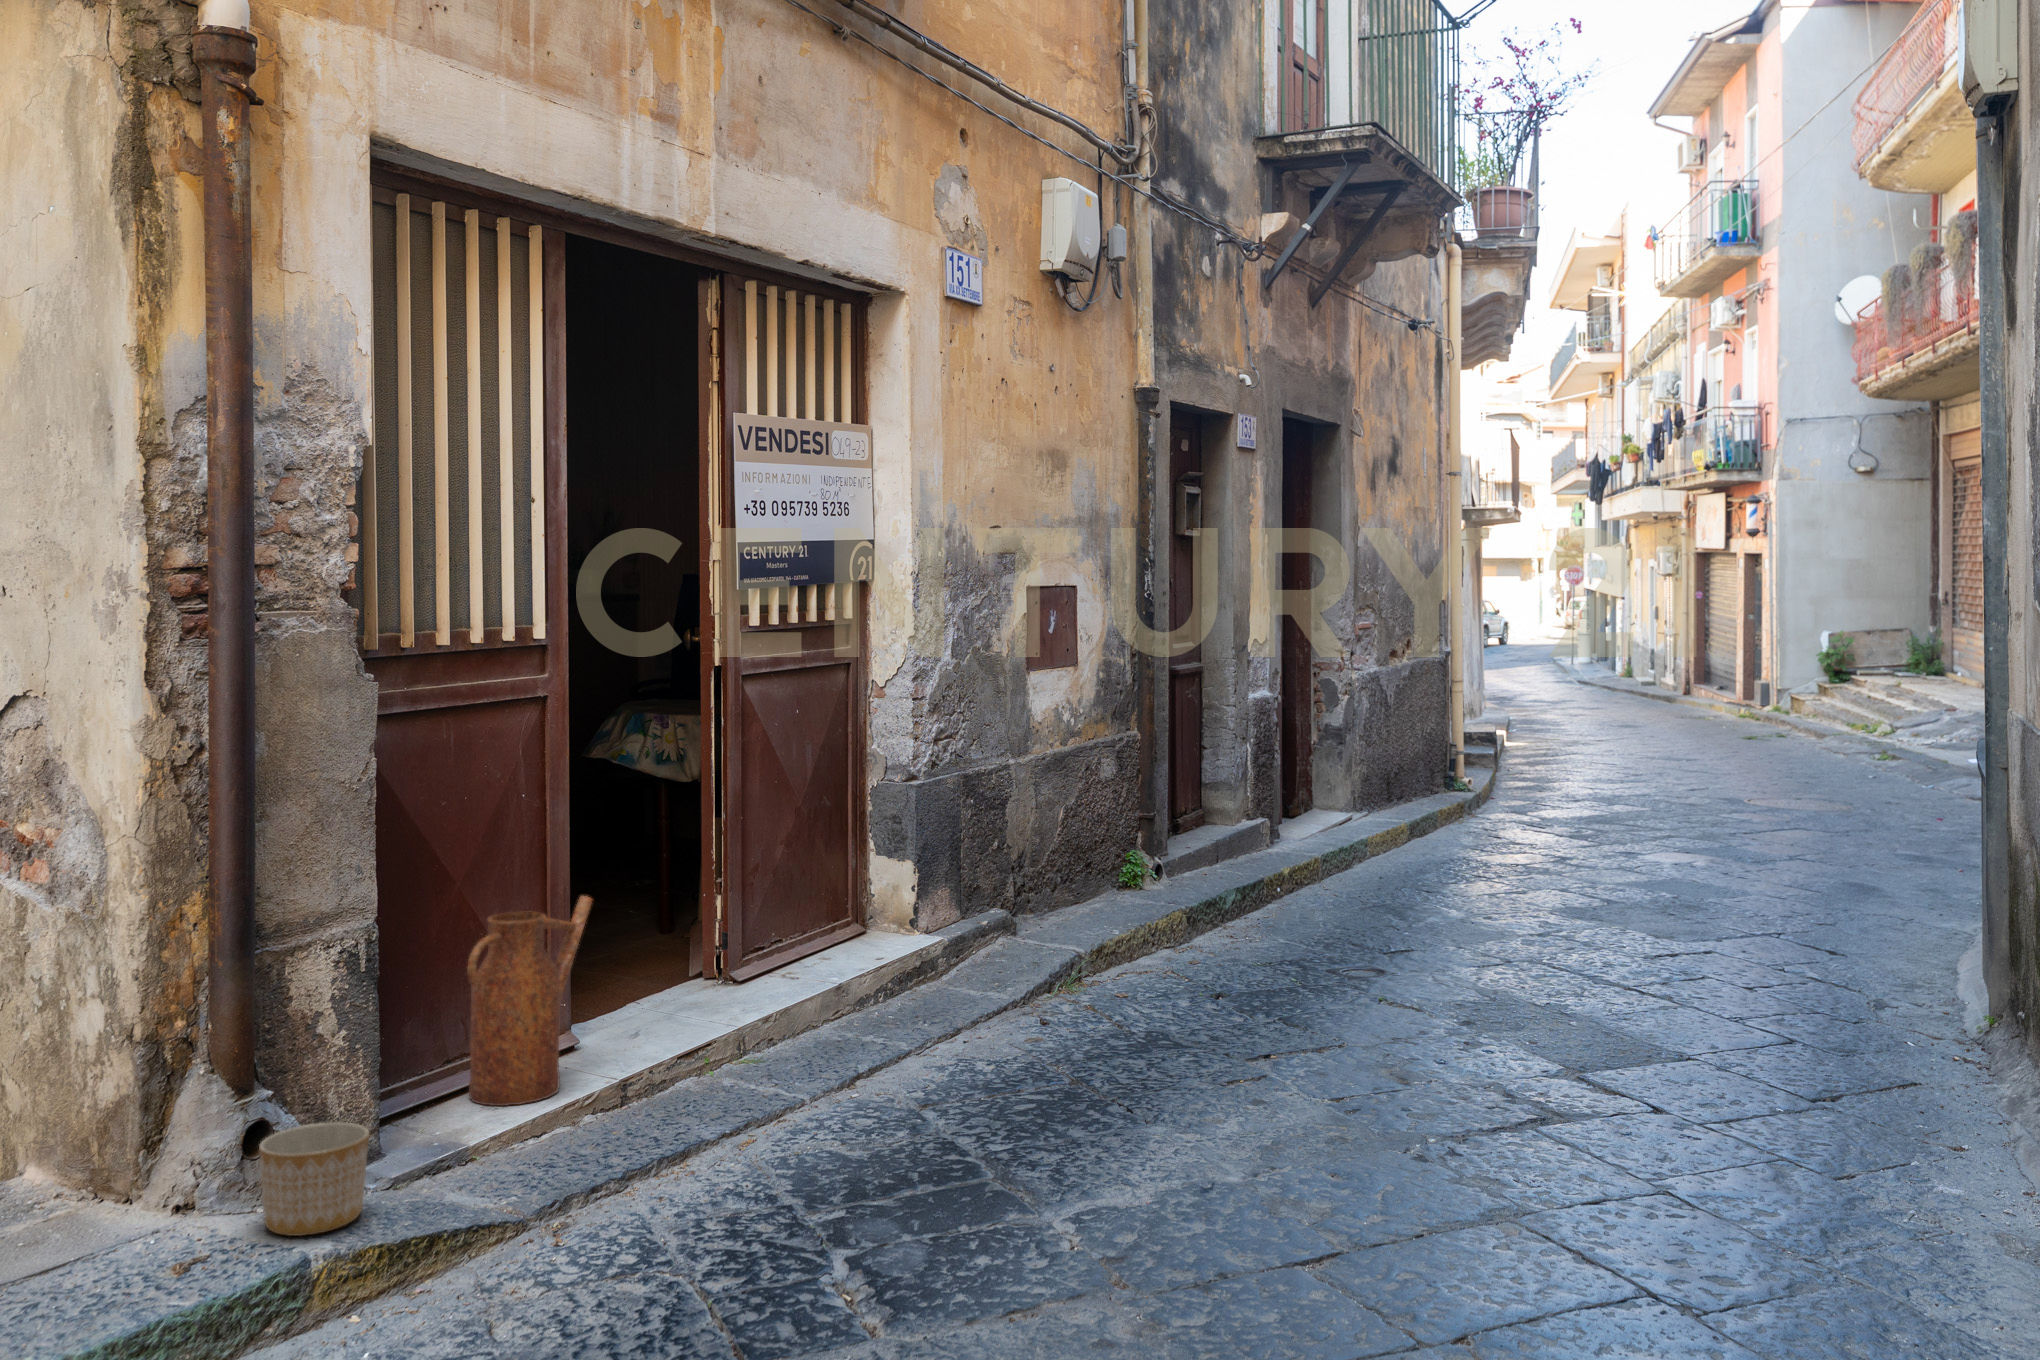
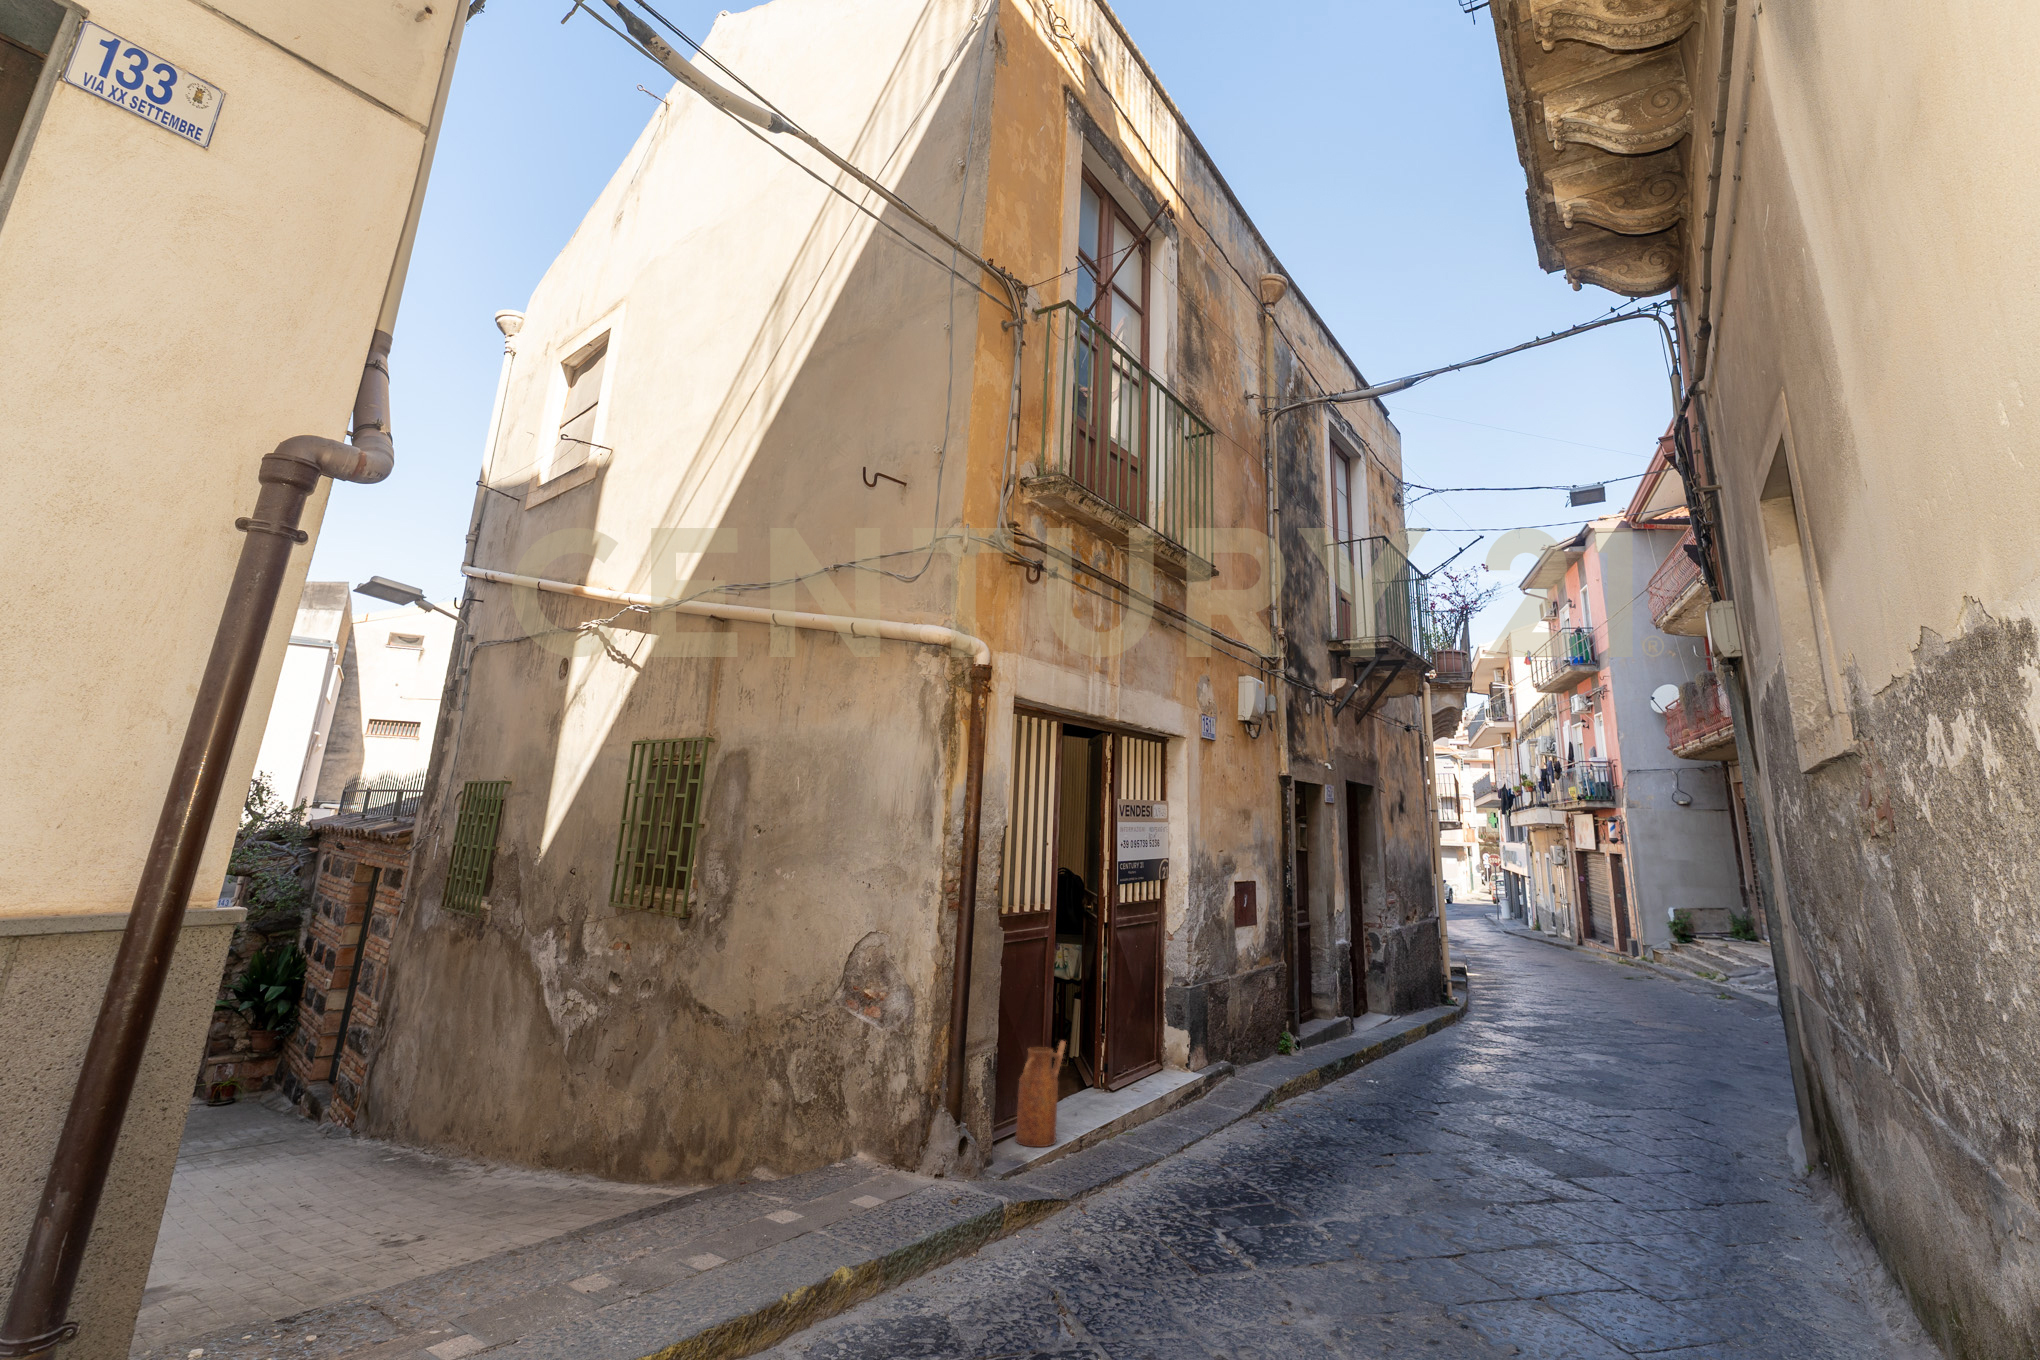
planter: present [259,1122,369,1236] -> none [969,1144,1013,1197]

